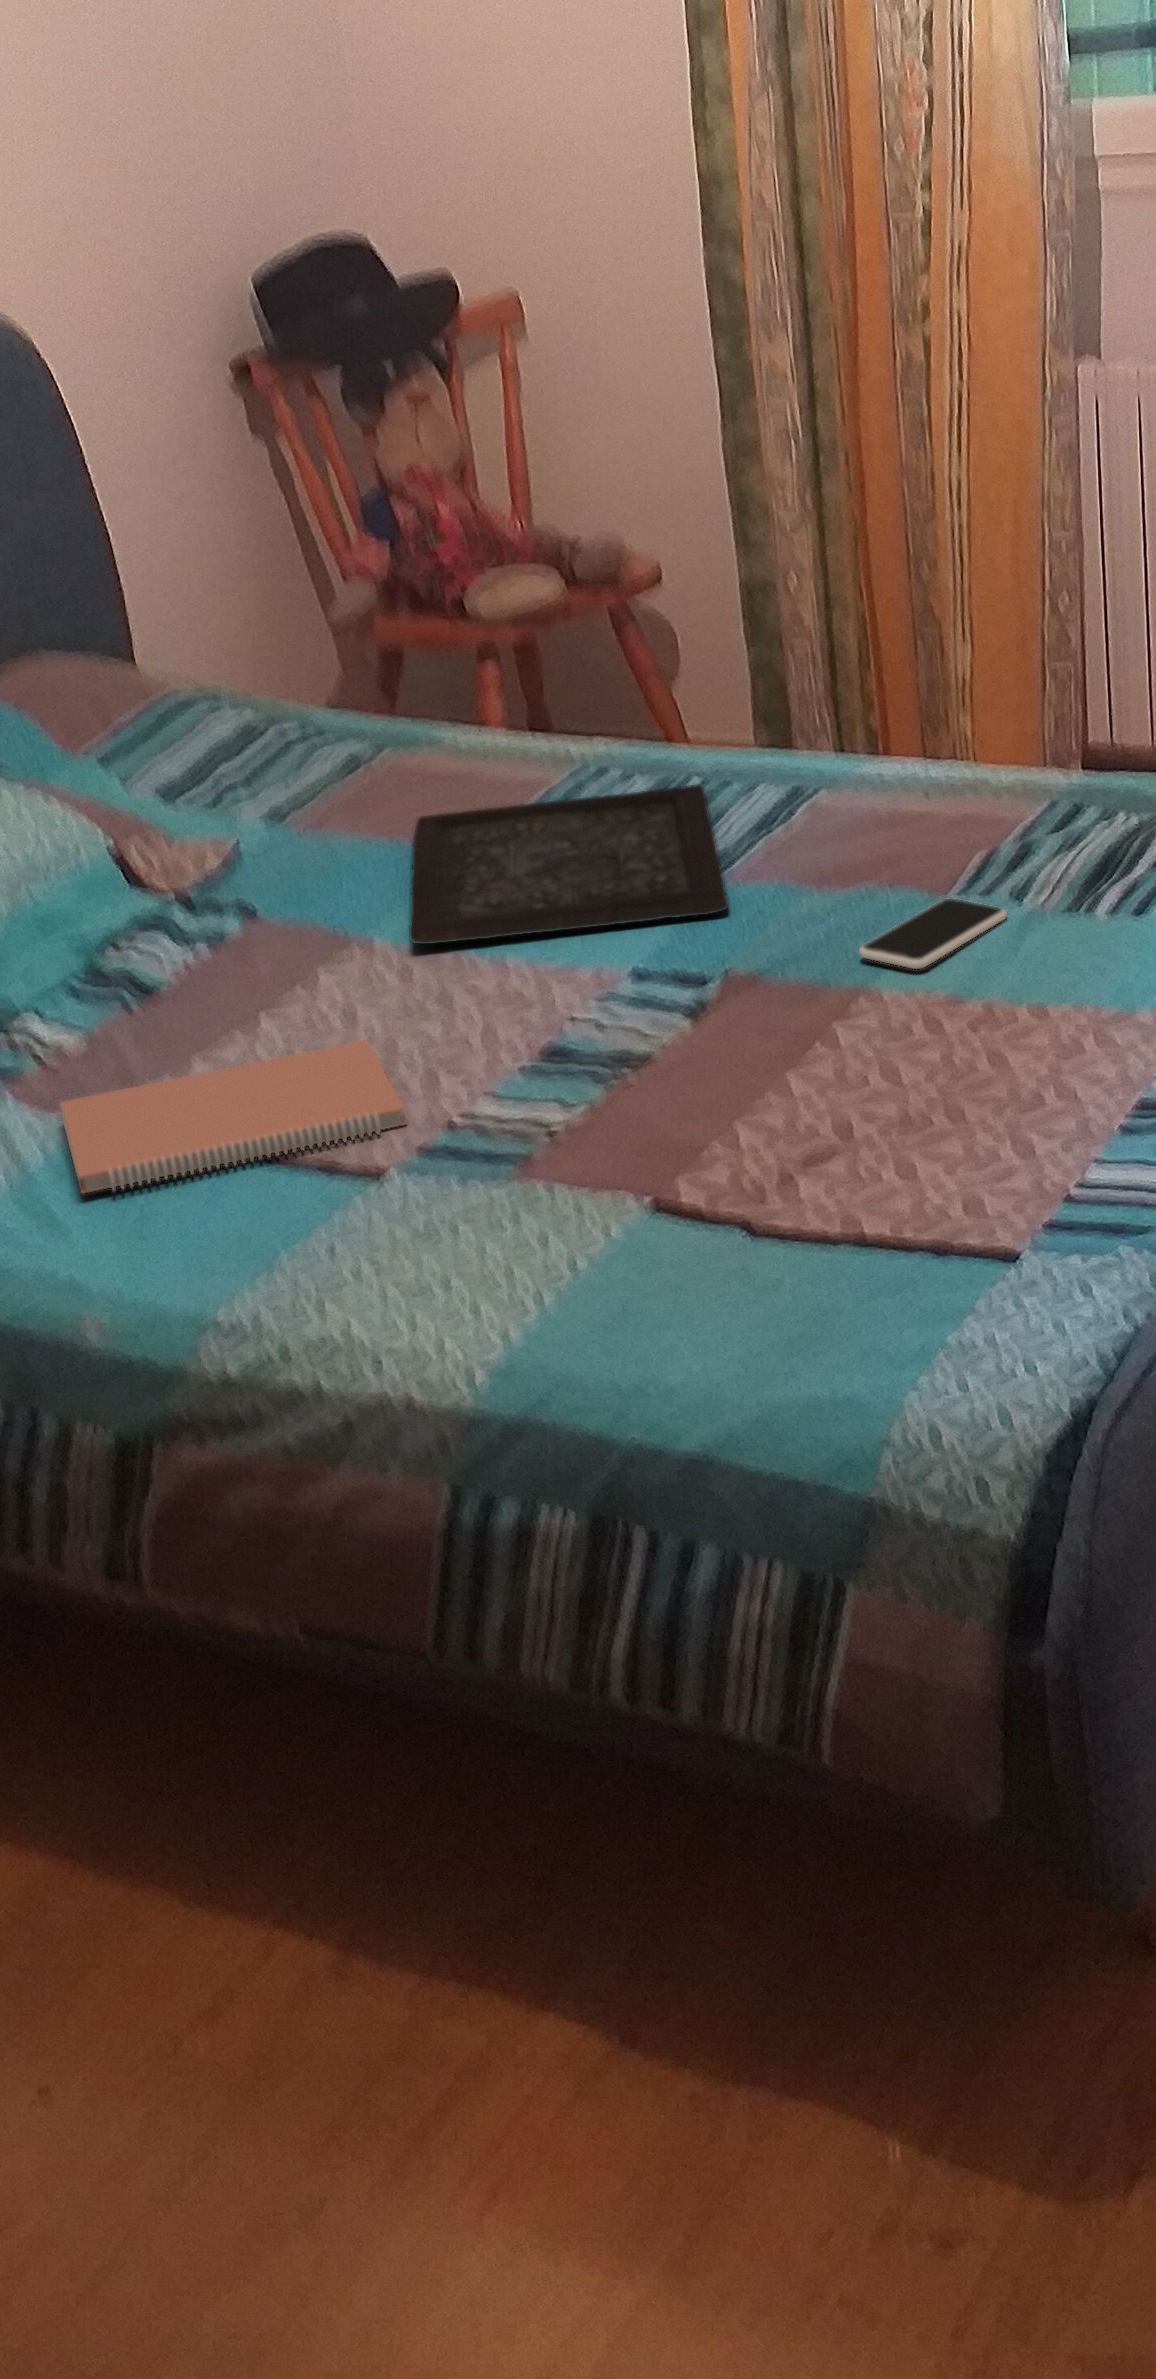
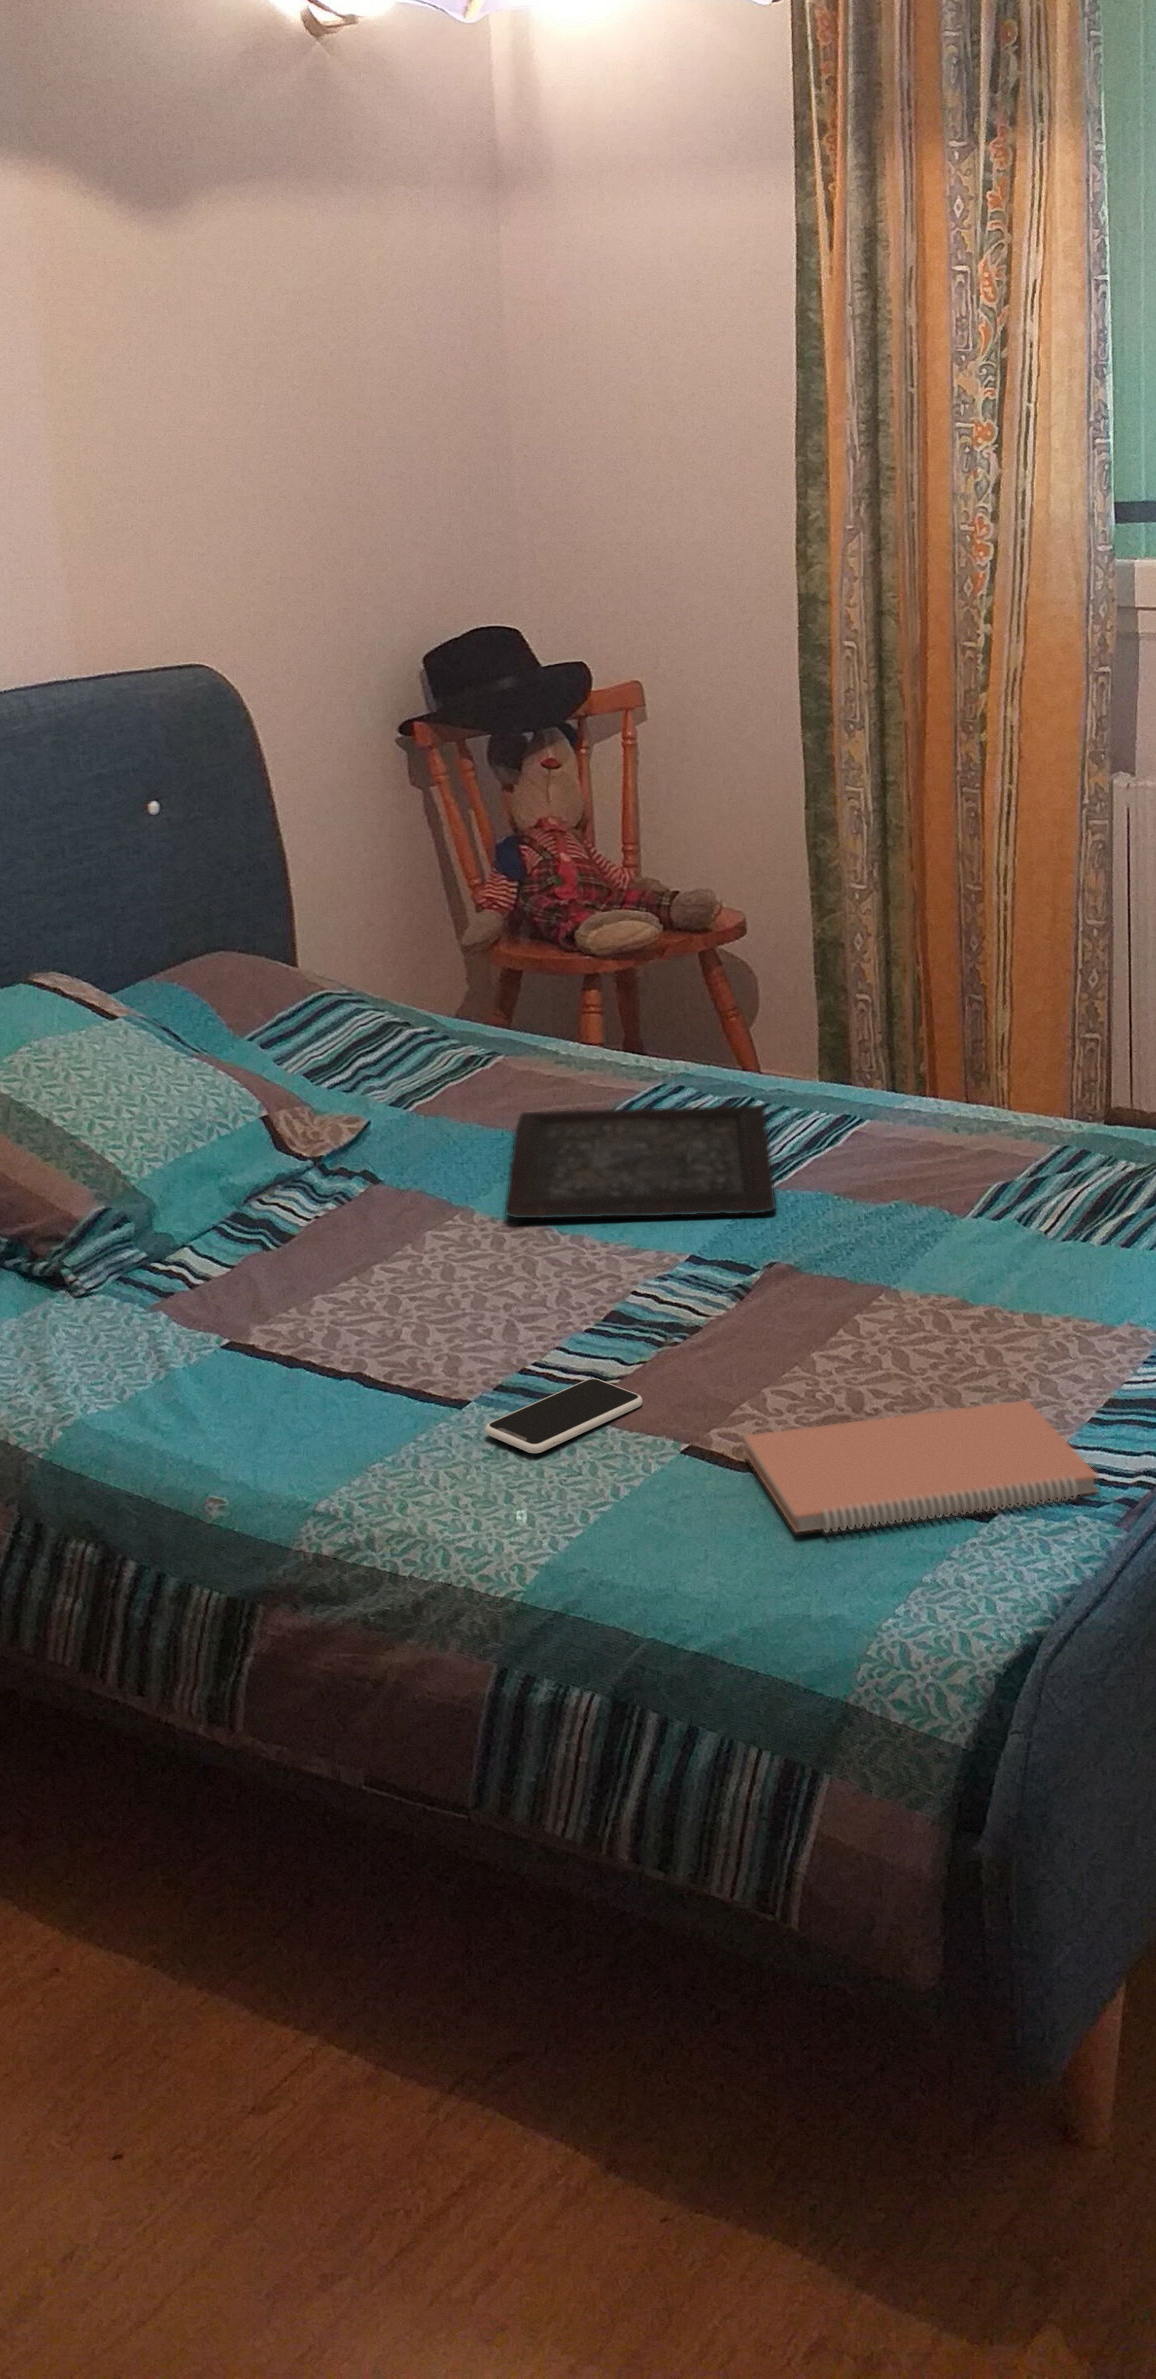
smartphone: present [859,898,1007,969] -> present [485,1379,642,1453]
notebook: present [60,1040,406,1193] -> present [743,1400,1098,1532]

